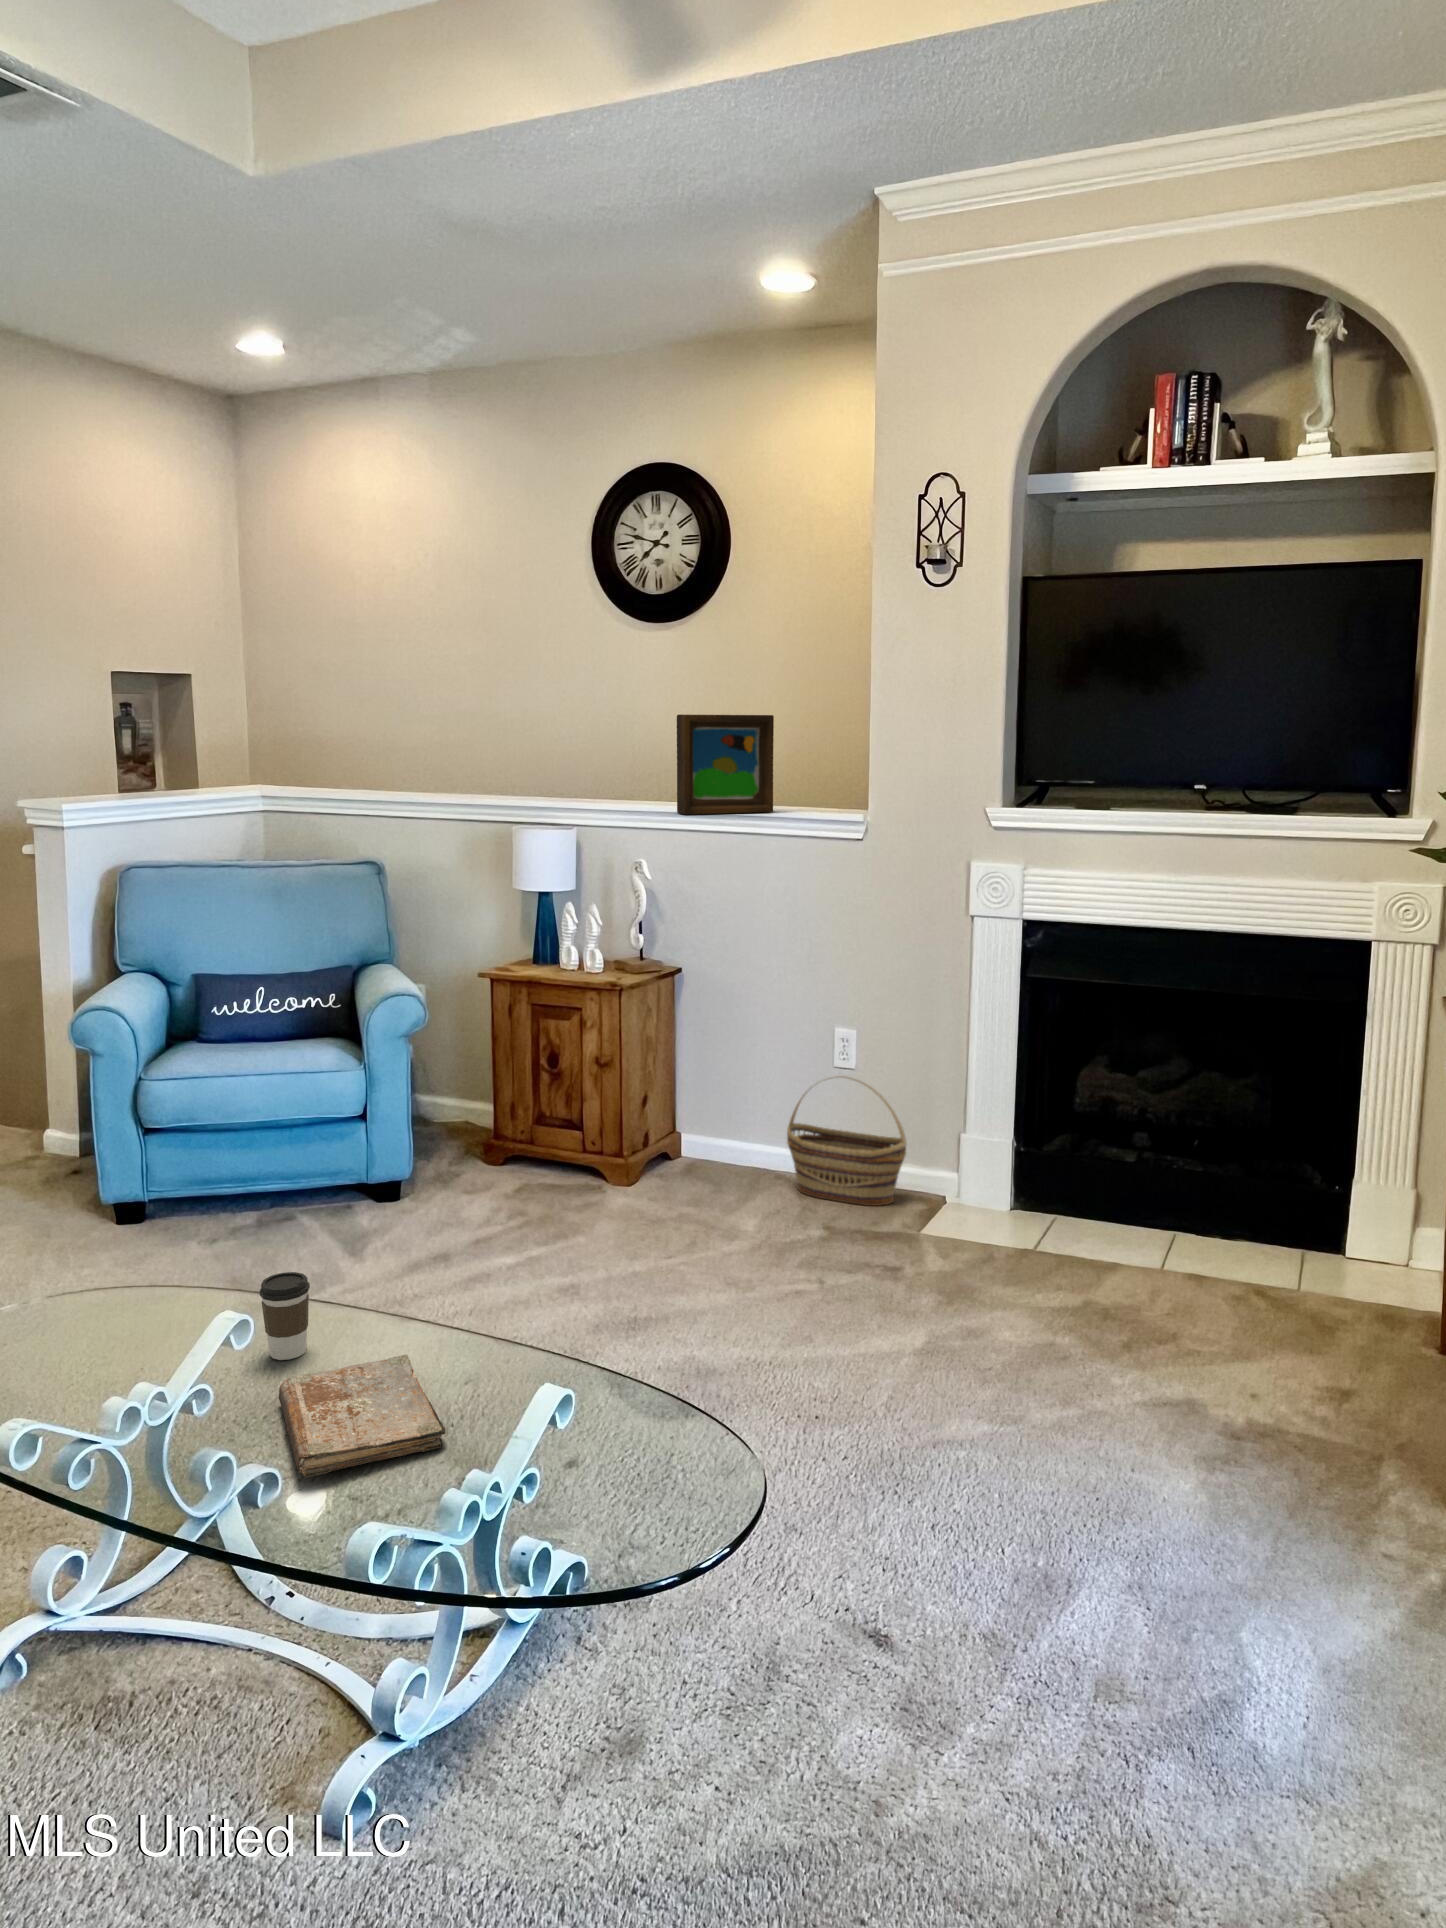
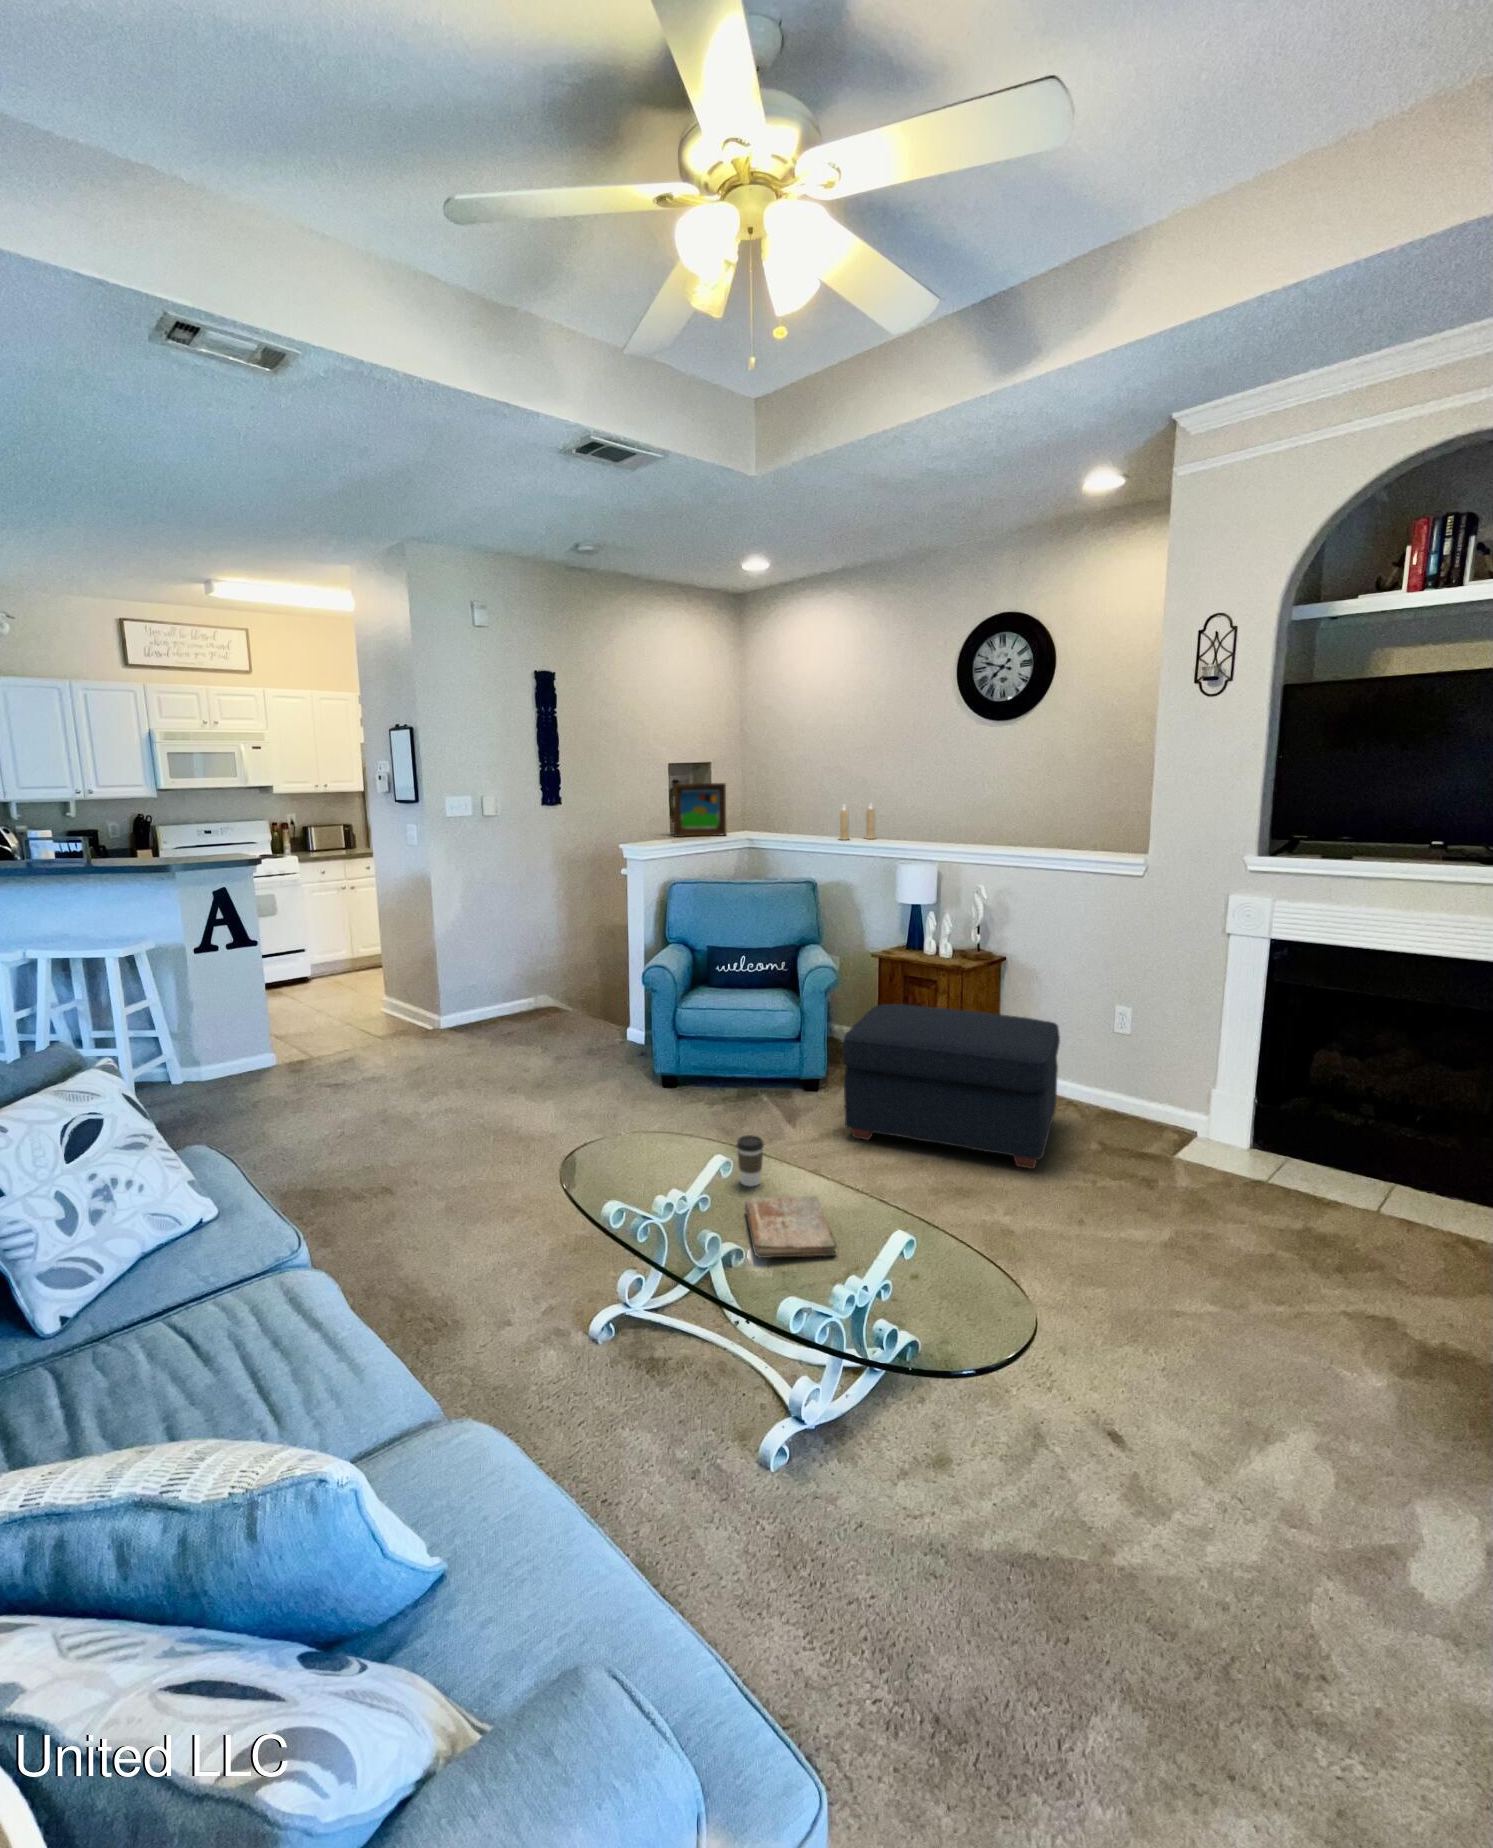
picture frame: present [677,714,774,815] -> present [673,783,726,837]
candle: none [417,743,479,803] -> present [839,806,876,840]
ottoman: none [438,1051,755,1269] -> present [843,1004,1060,1169]
basket: present [787,1077,906,1206] -> none [1084,1042,1177,1140]

